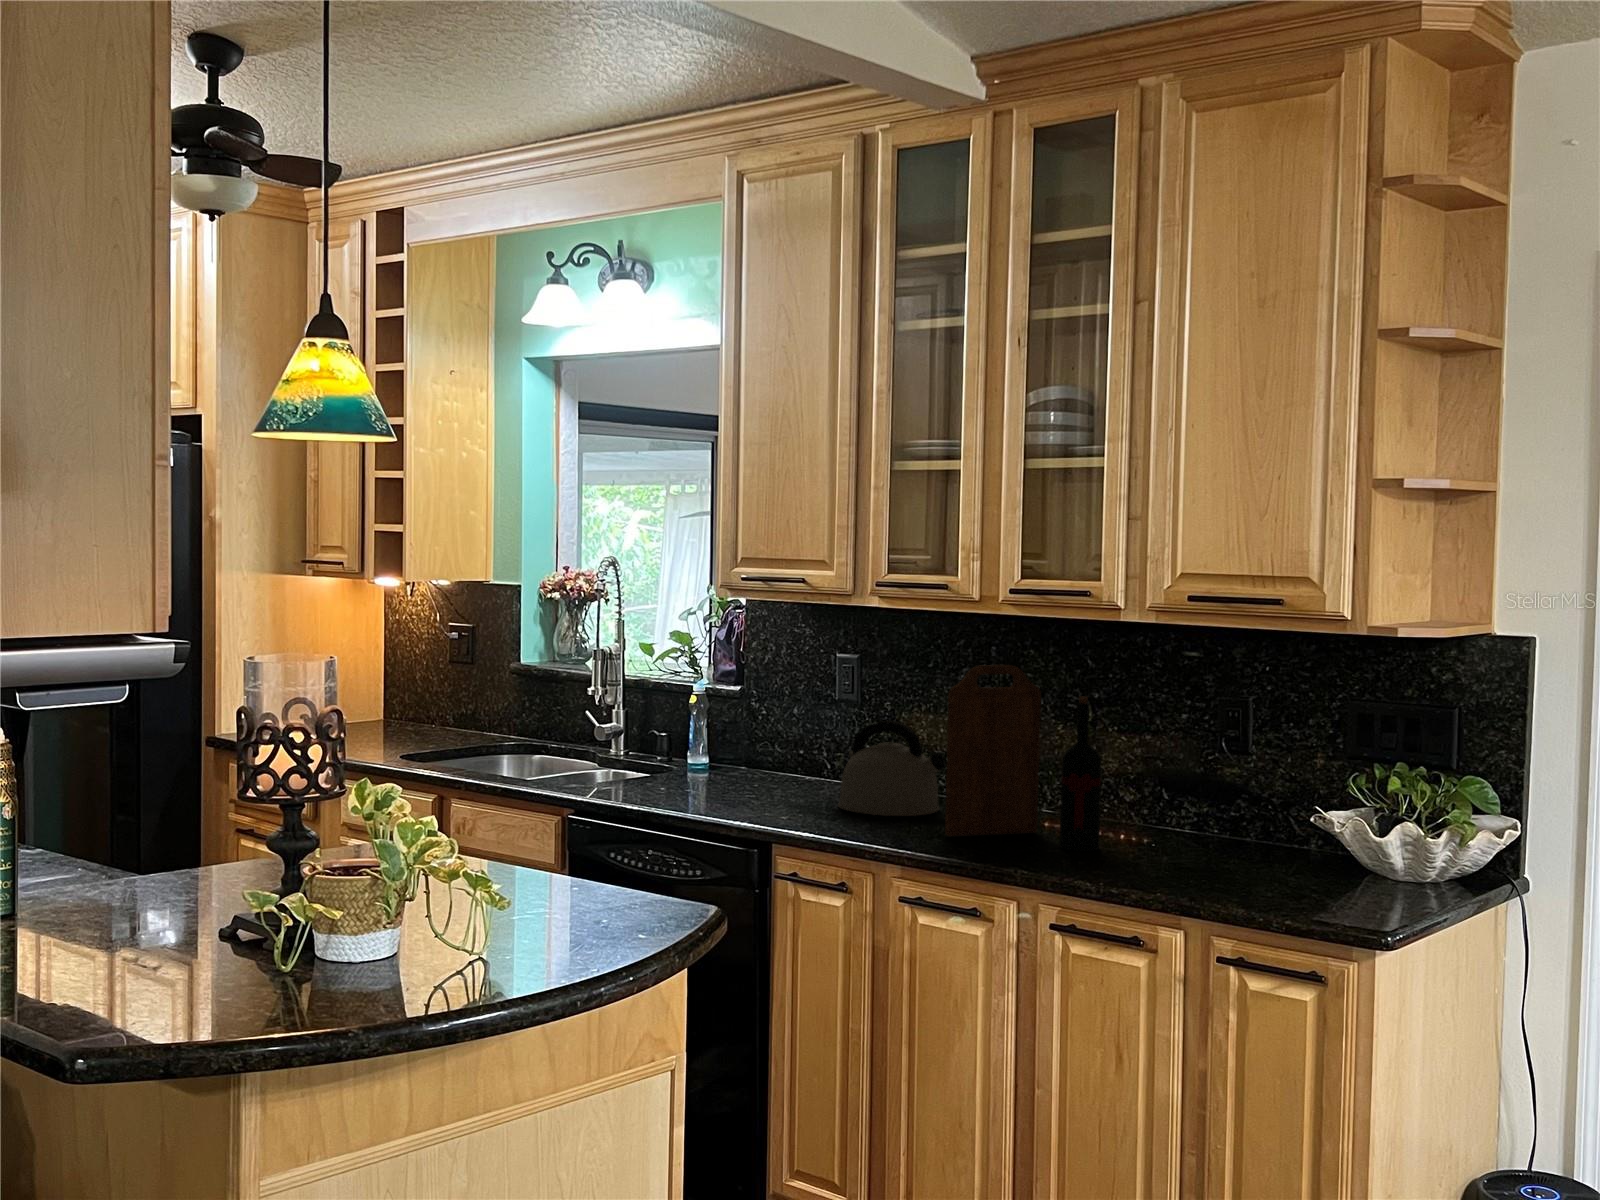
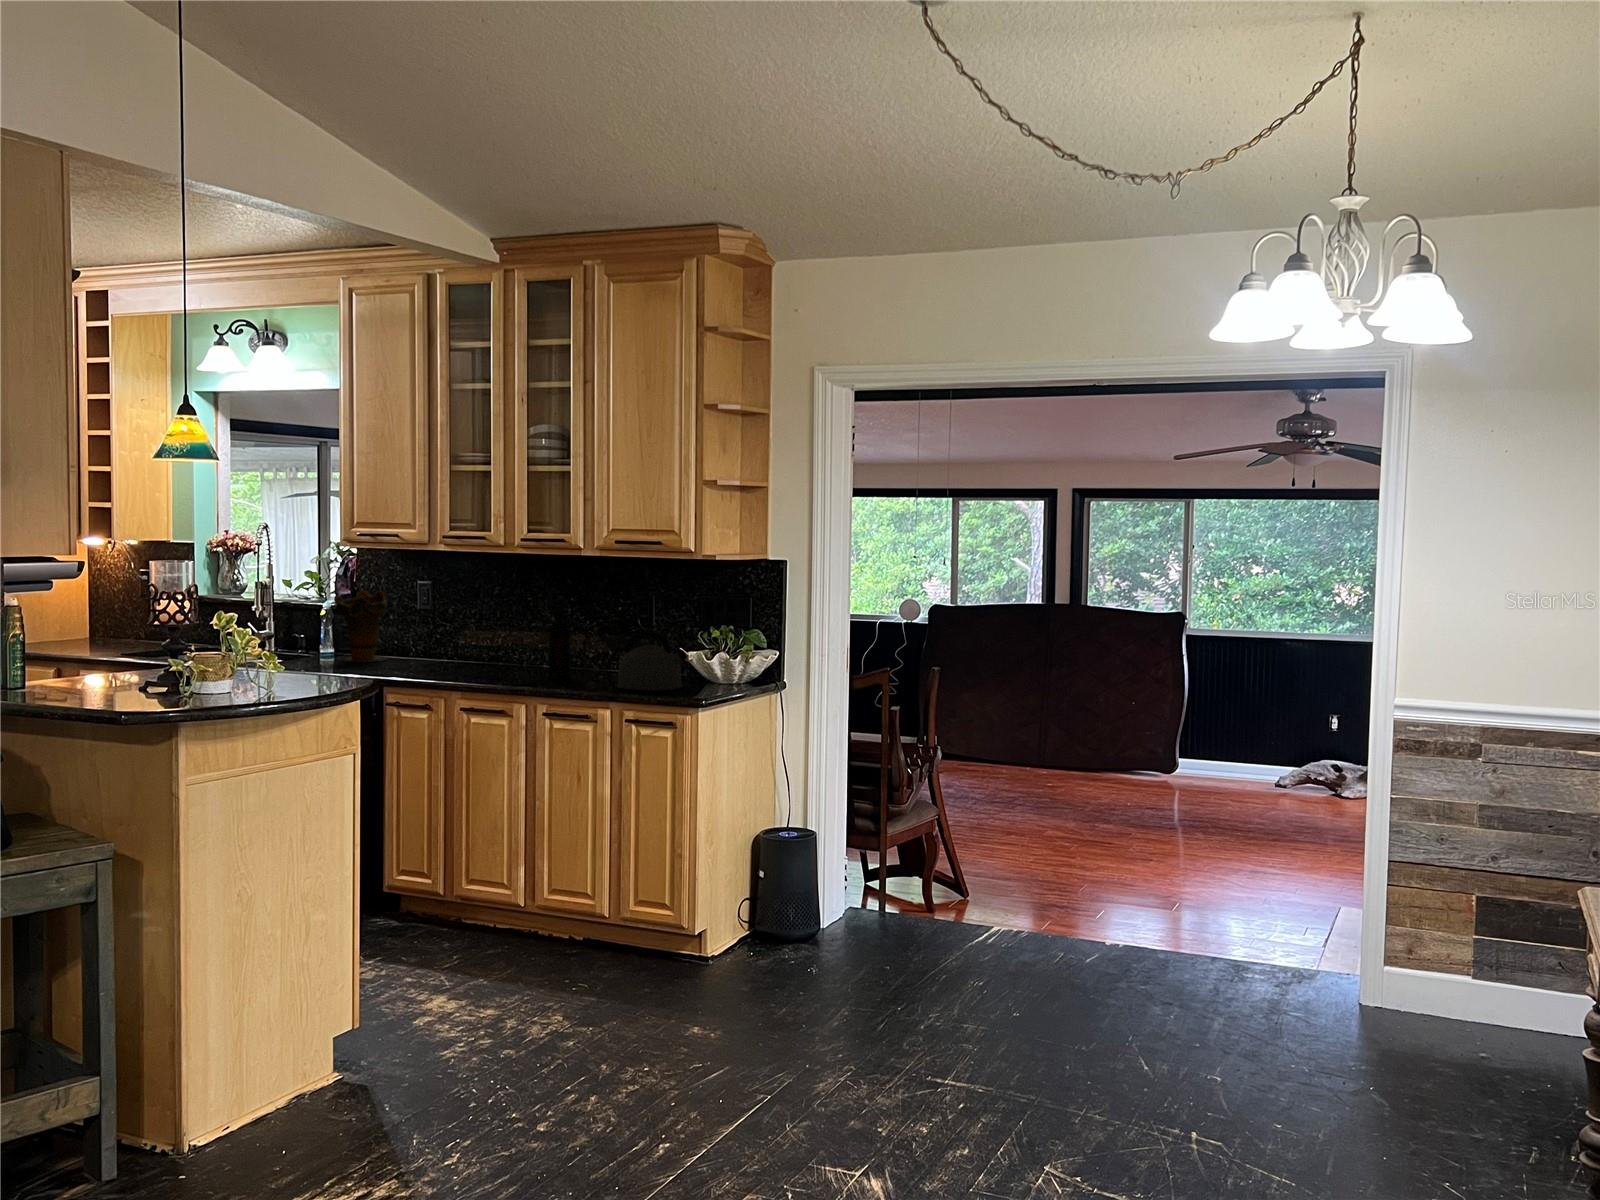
cutting board: present [945,665,1041,836] -> none [485,581,538,676]
decorative vase: none [704,668,788,790] -> present [334,590,387,662]
kettle: present [838,721,946,816] -> present [617,631,688,690]

